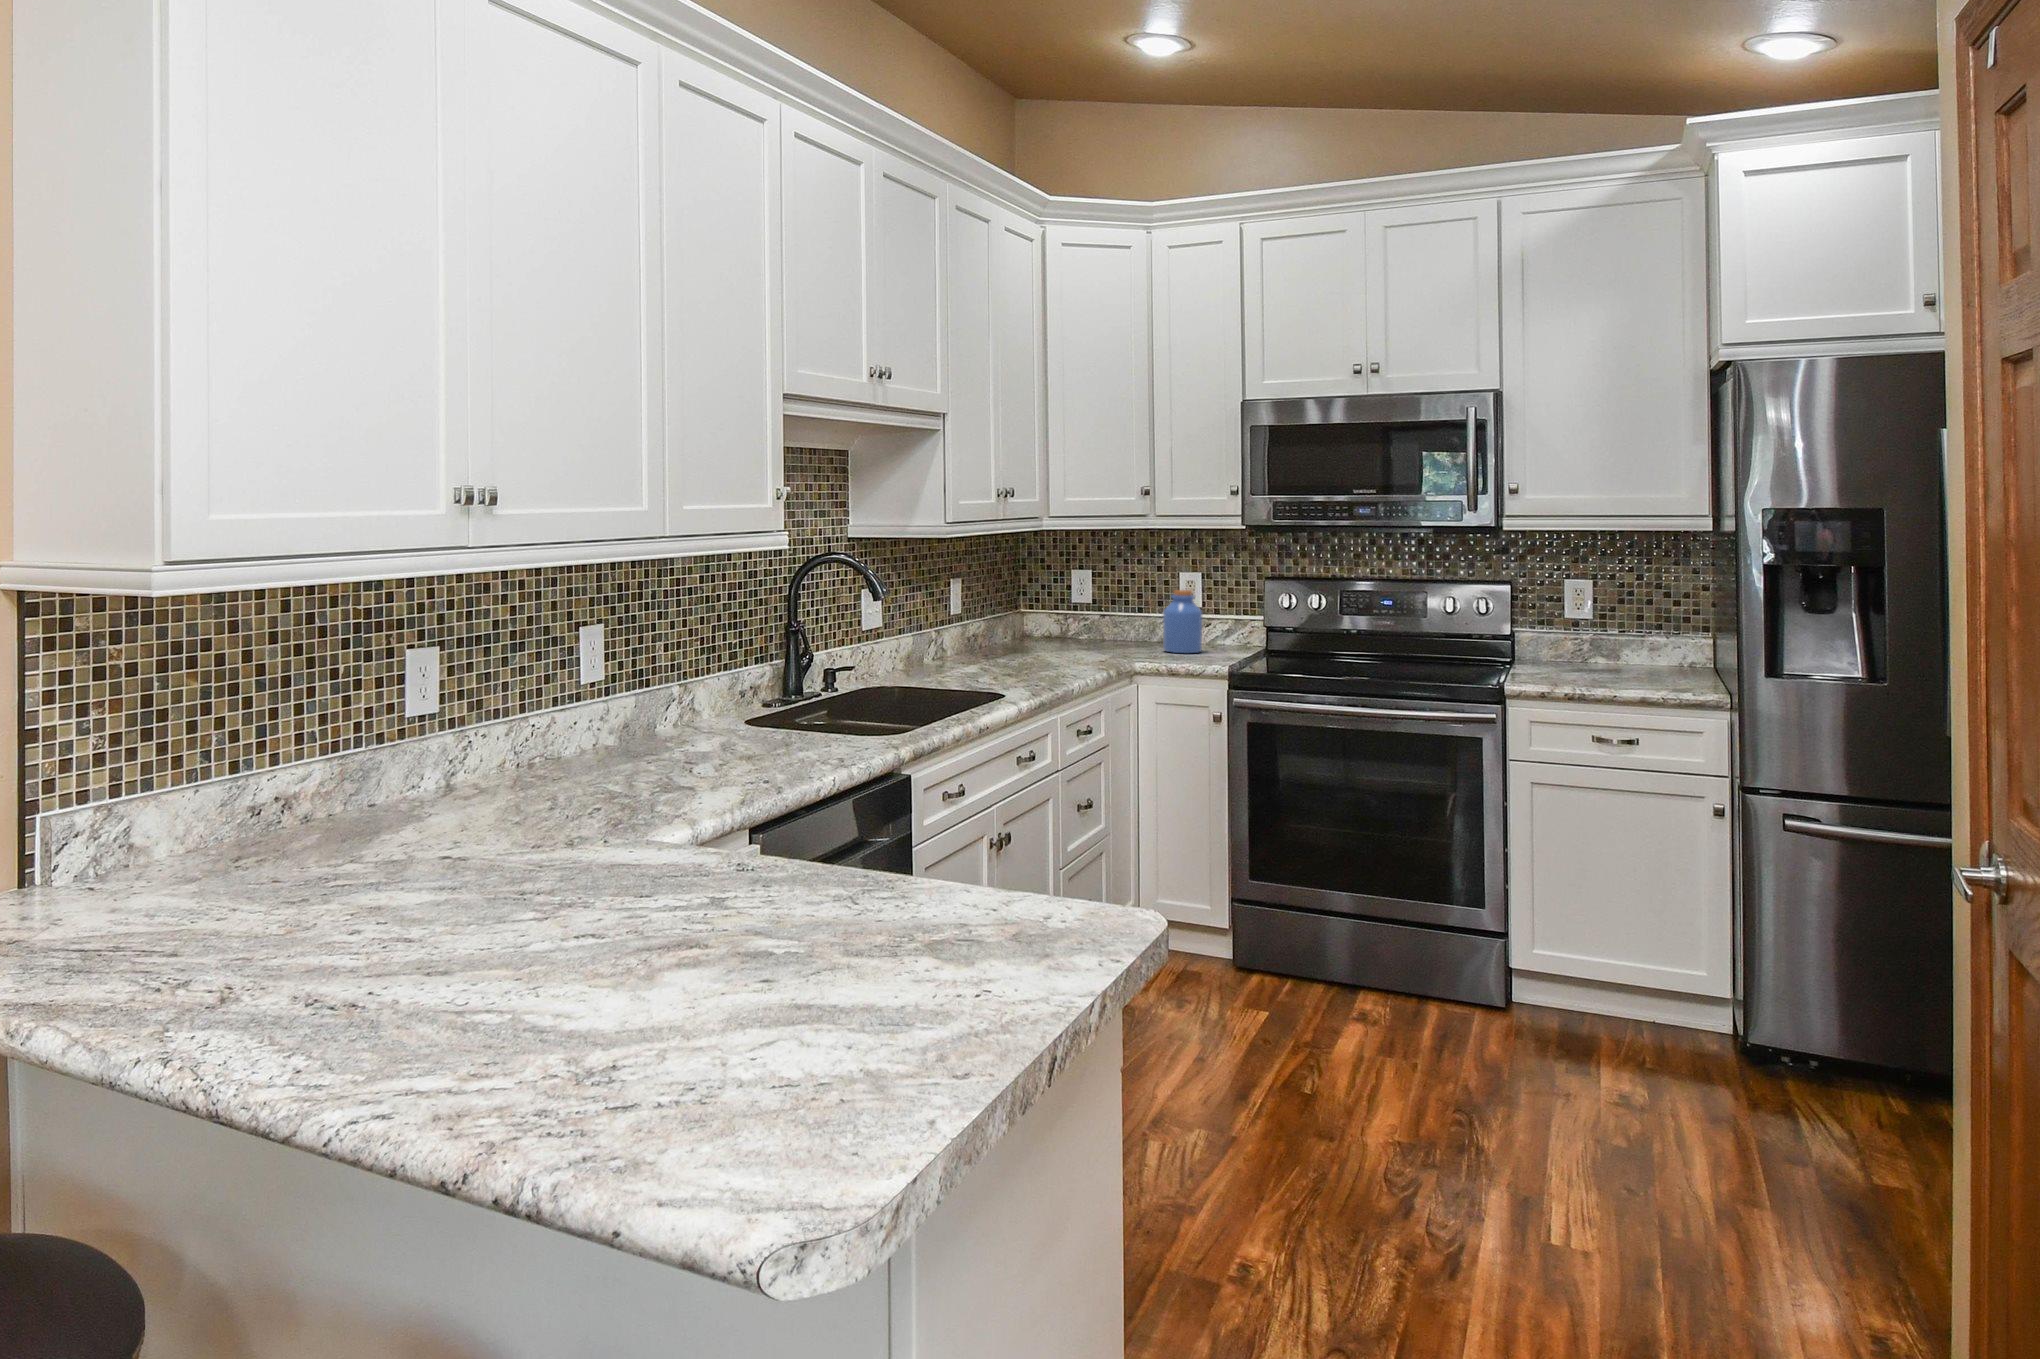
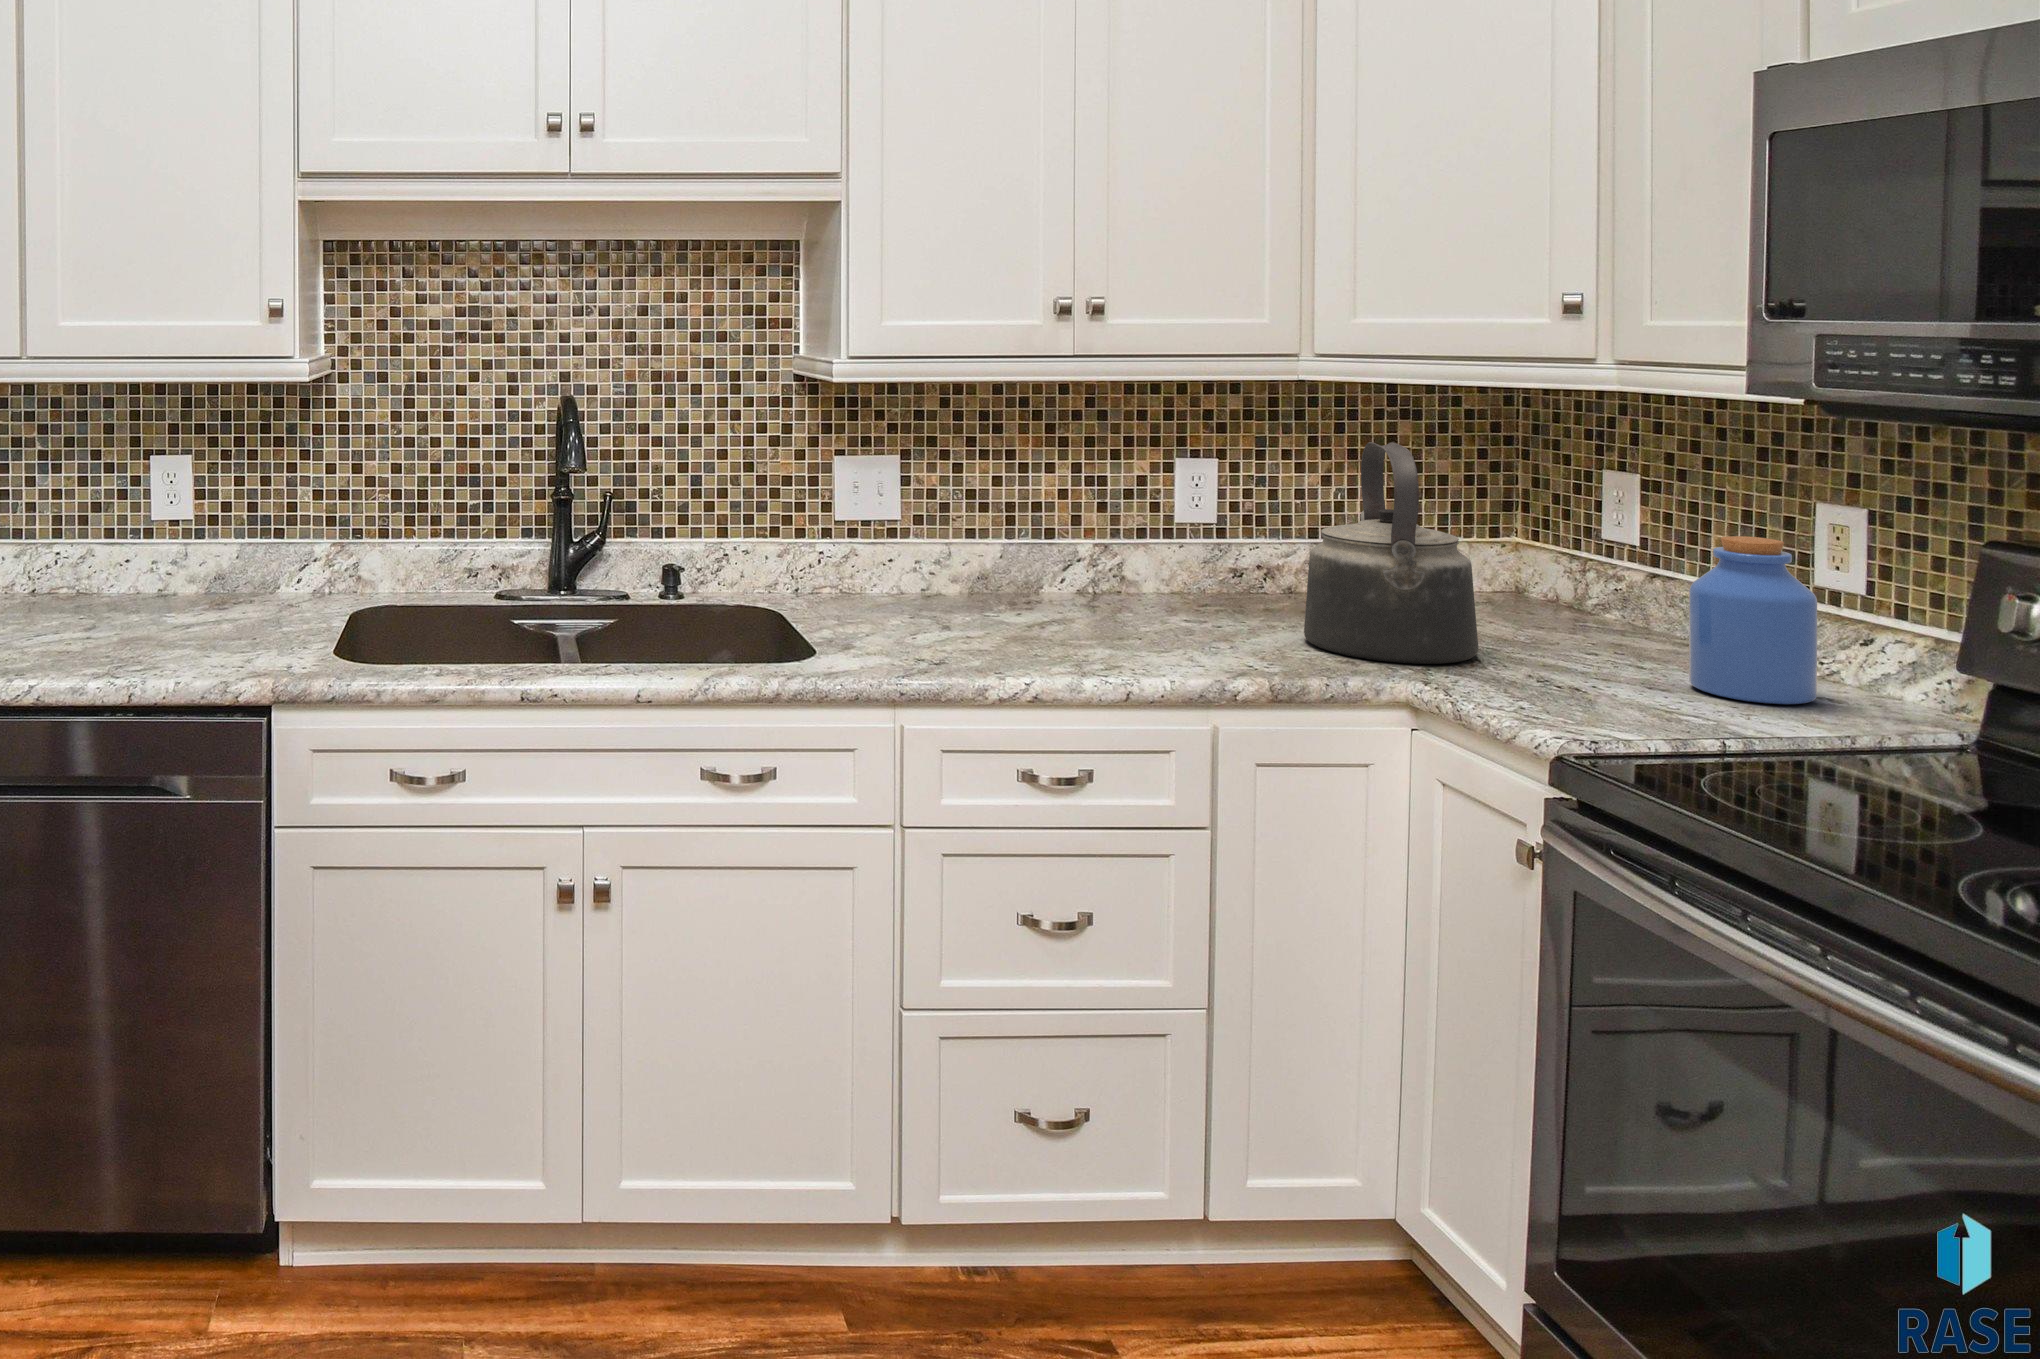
kettle: none [1037,561,1116,661] -> present [1304,442,1478,664]

